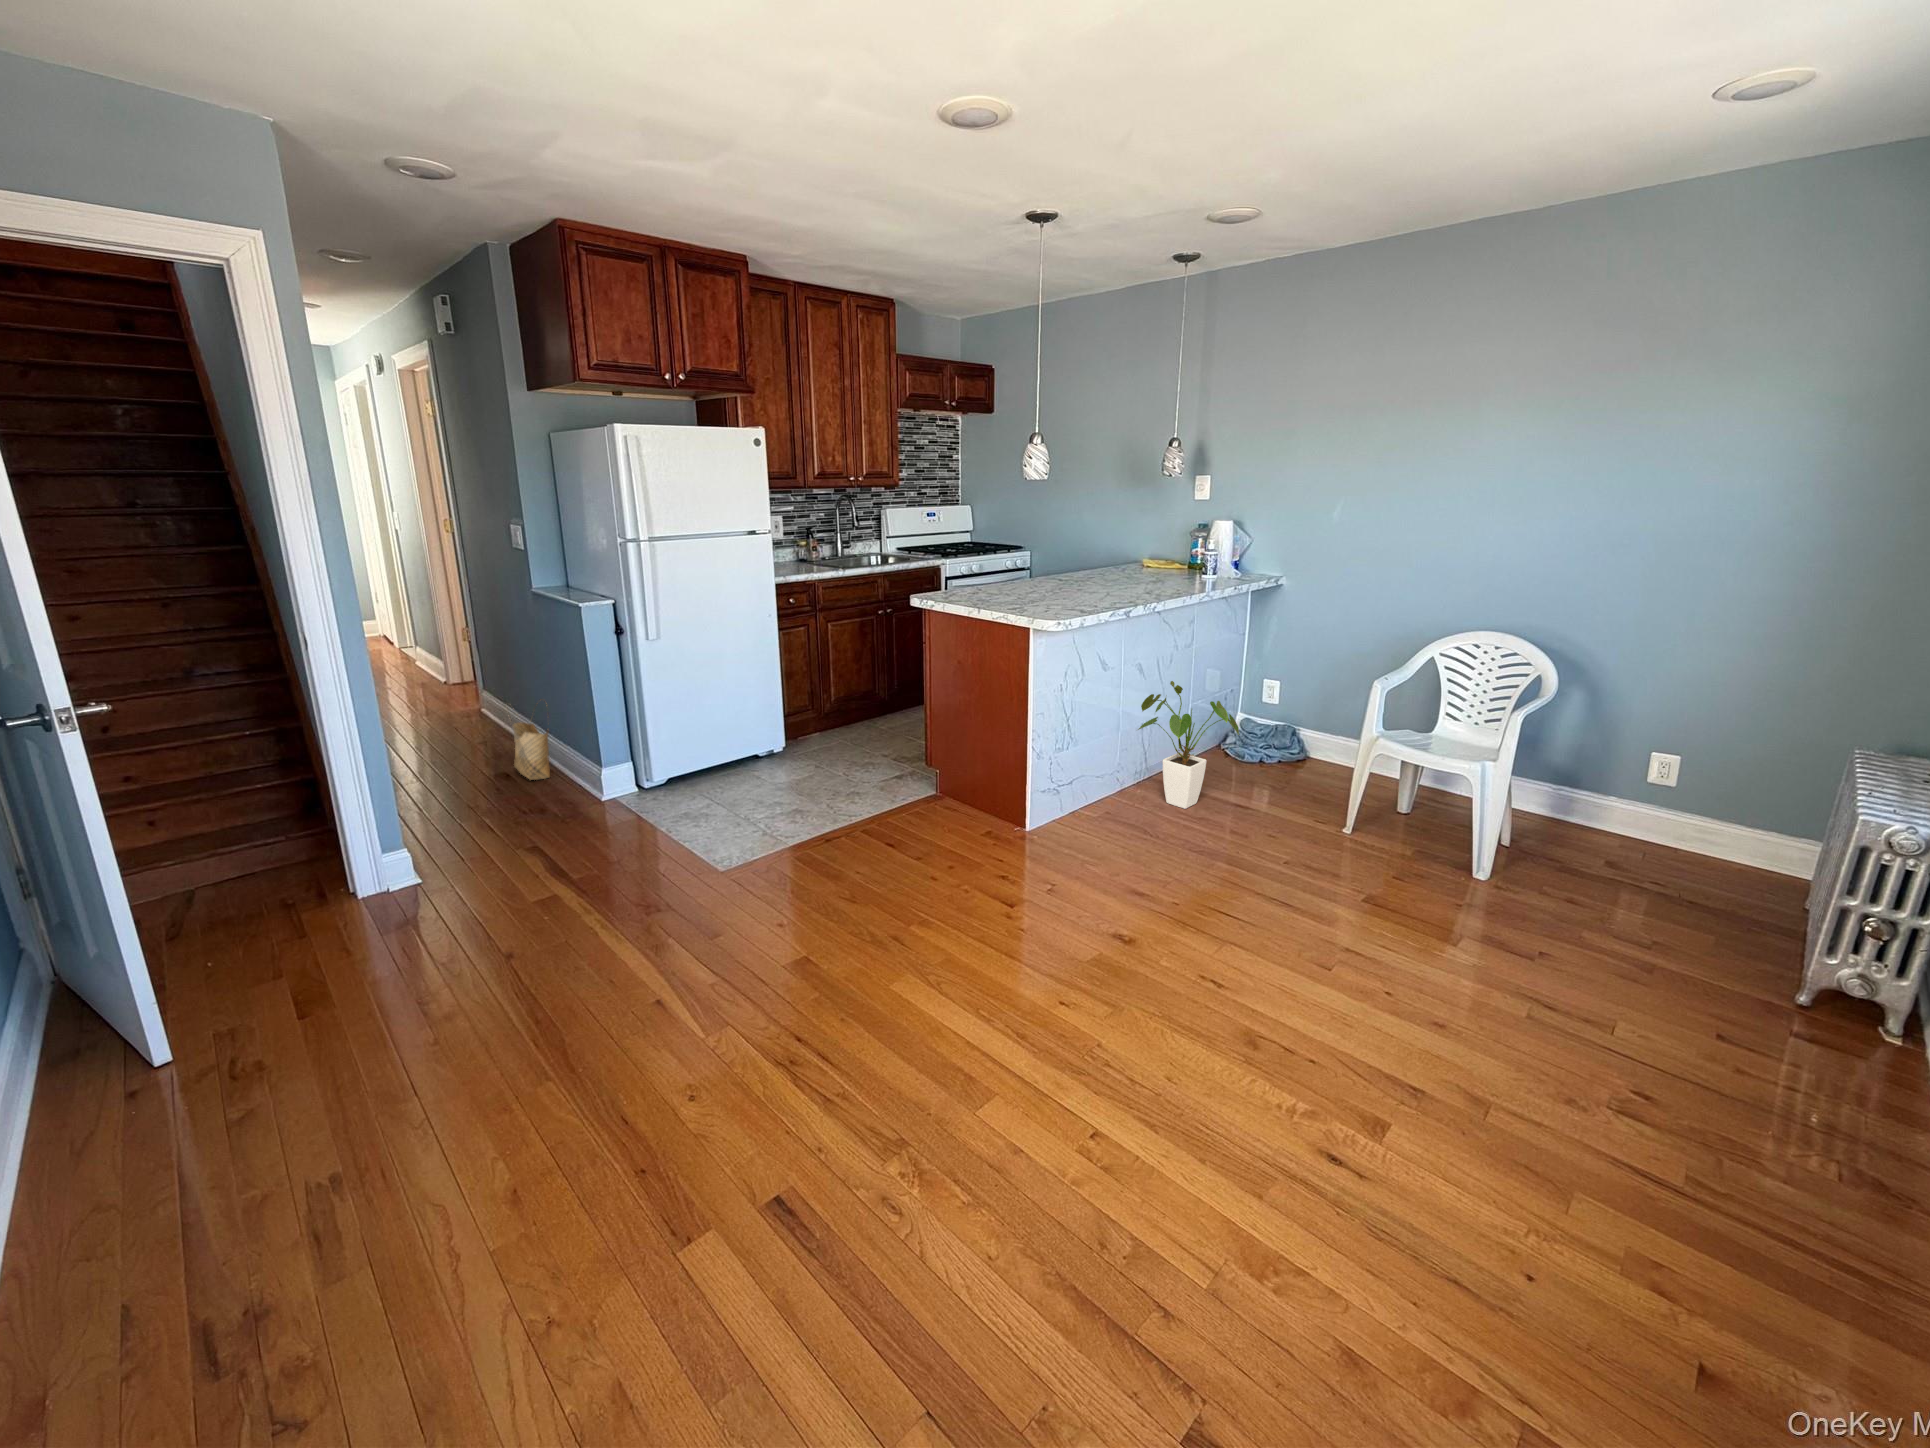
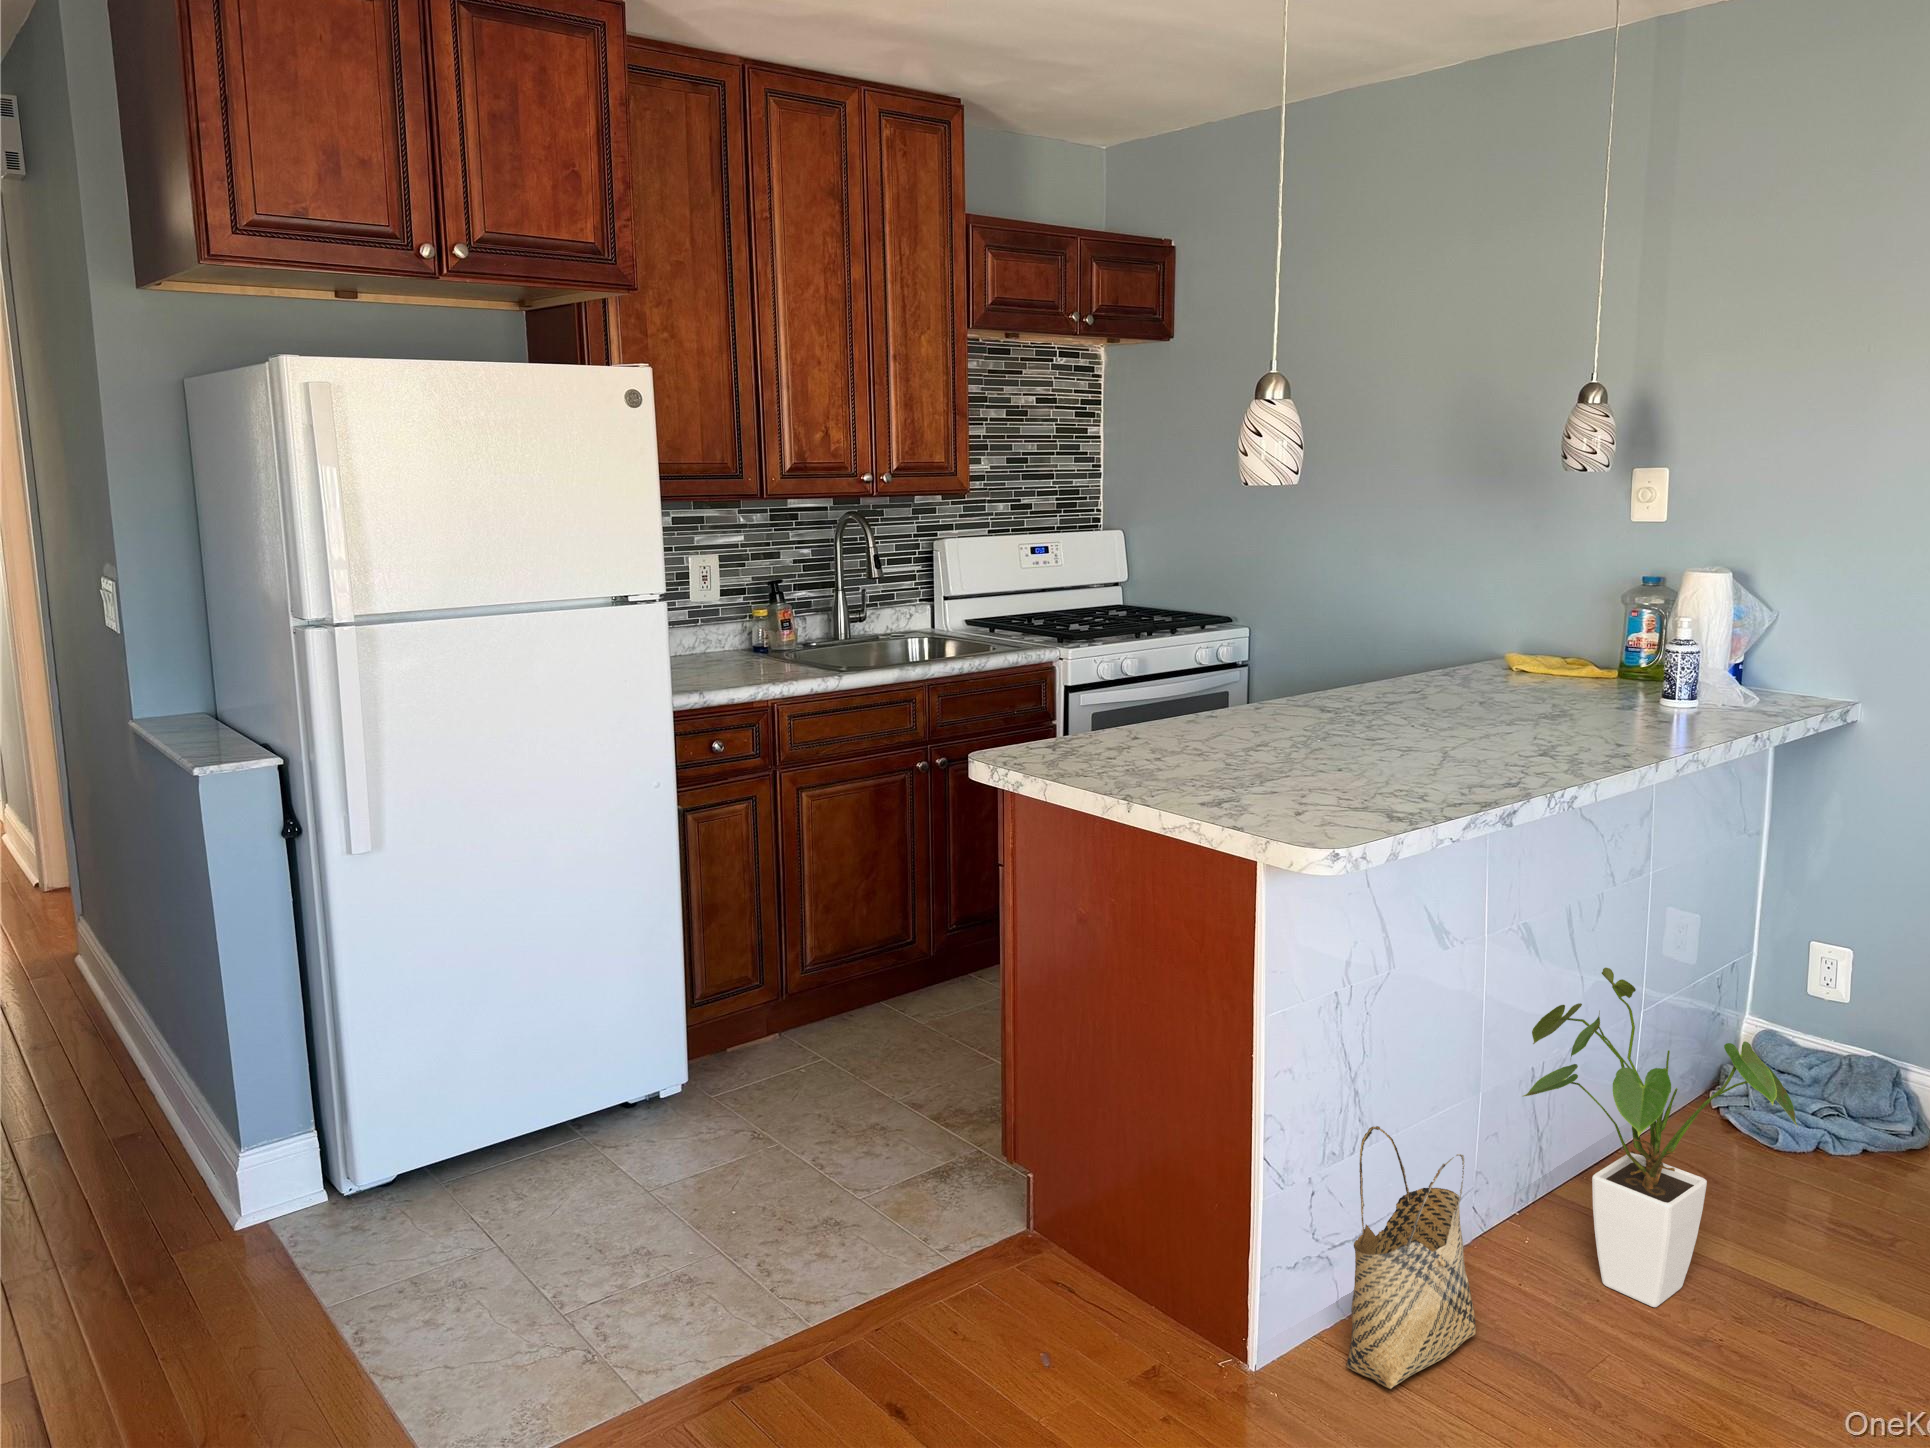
woven basket: present [508,699,550,780] -> present [1347,1126,1476,1389]

